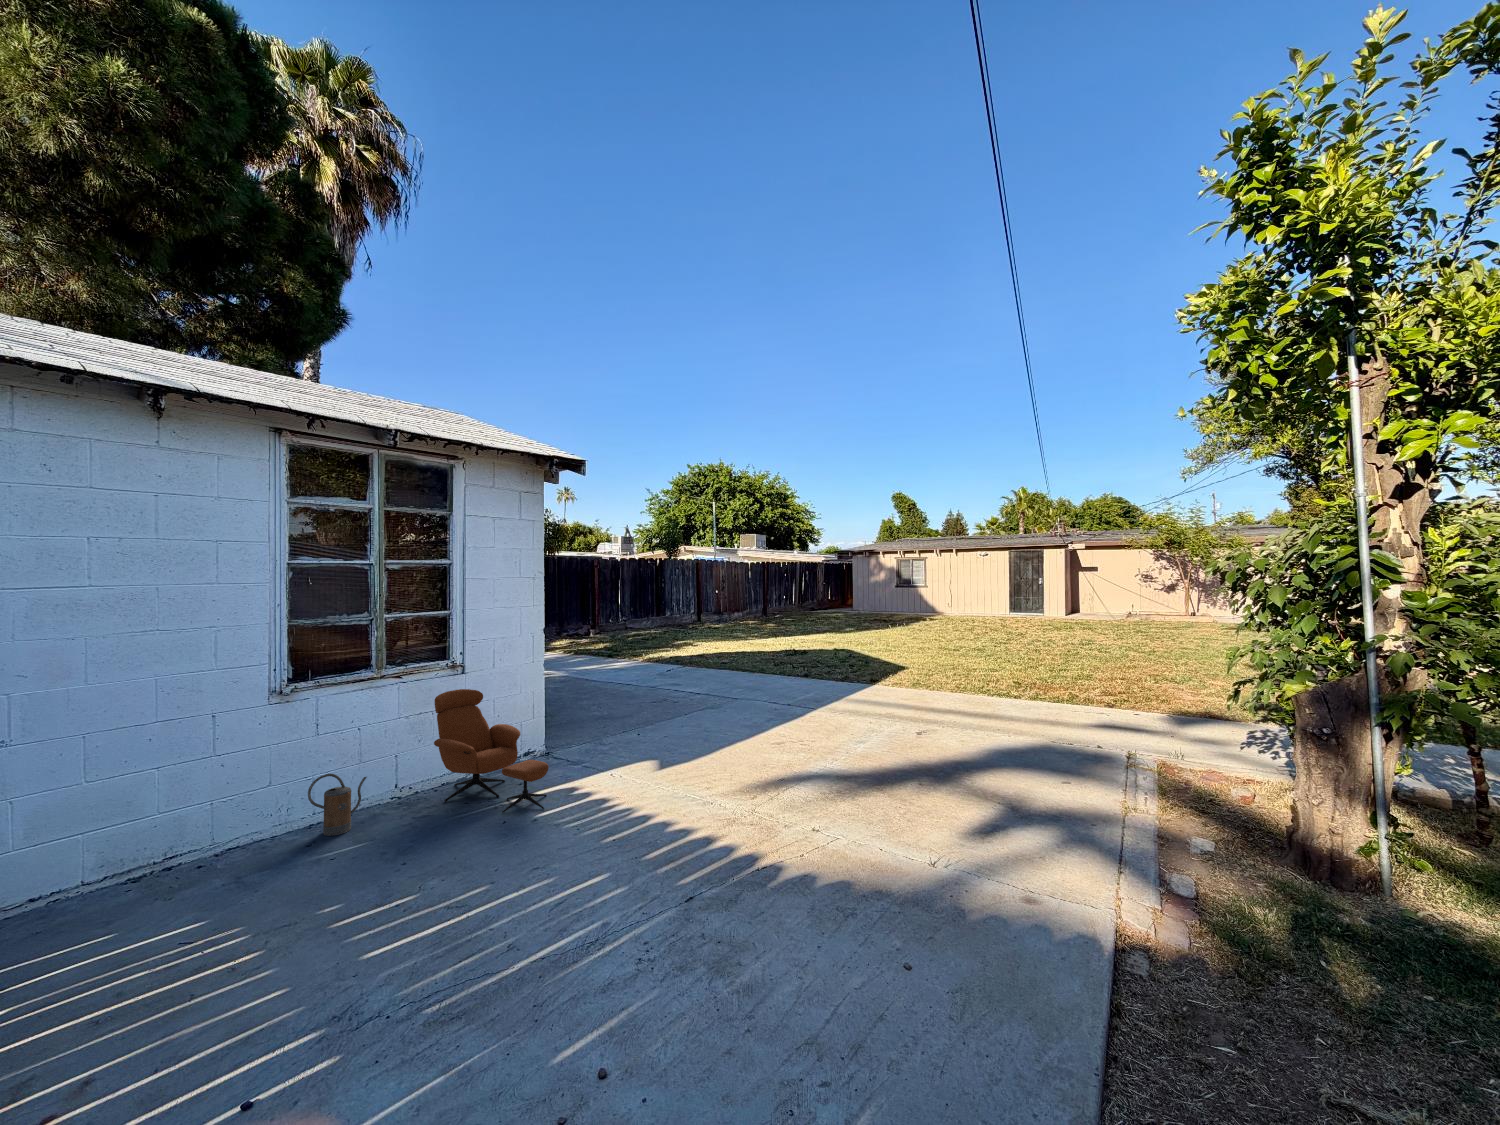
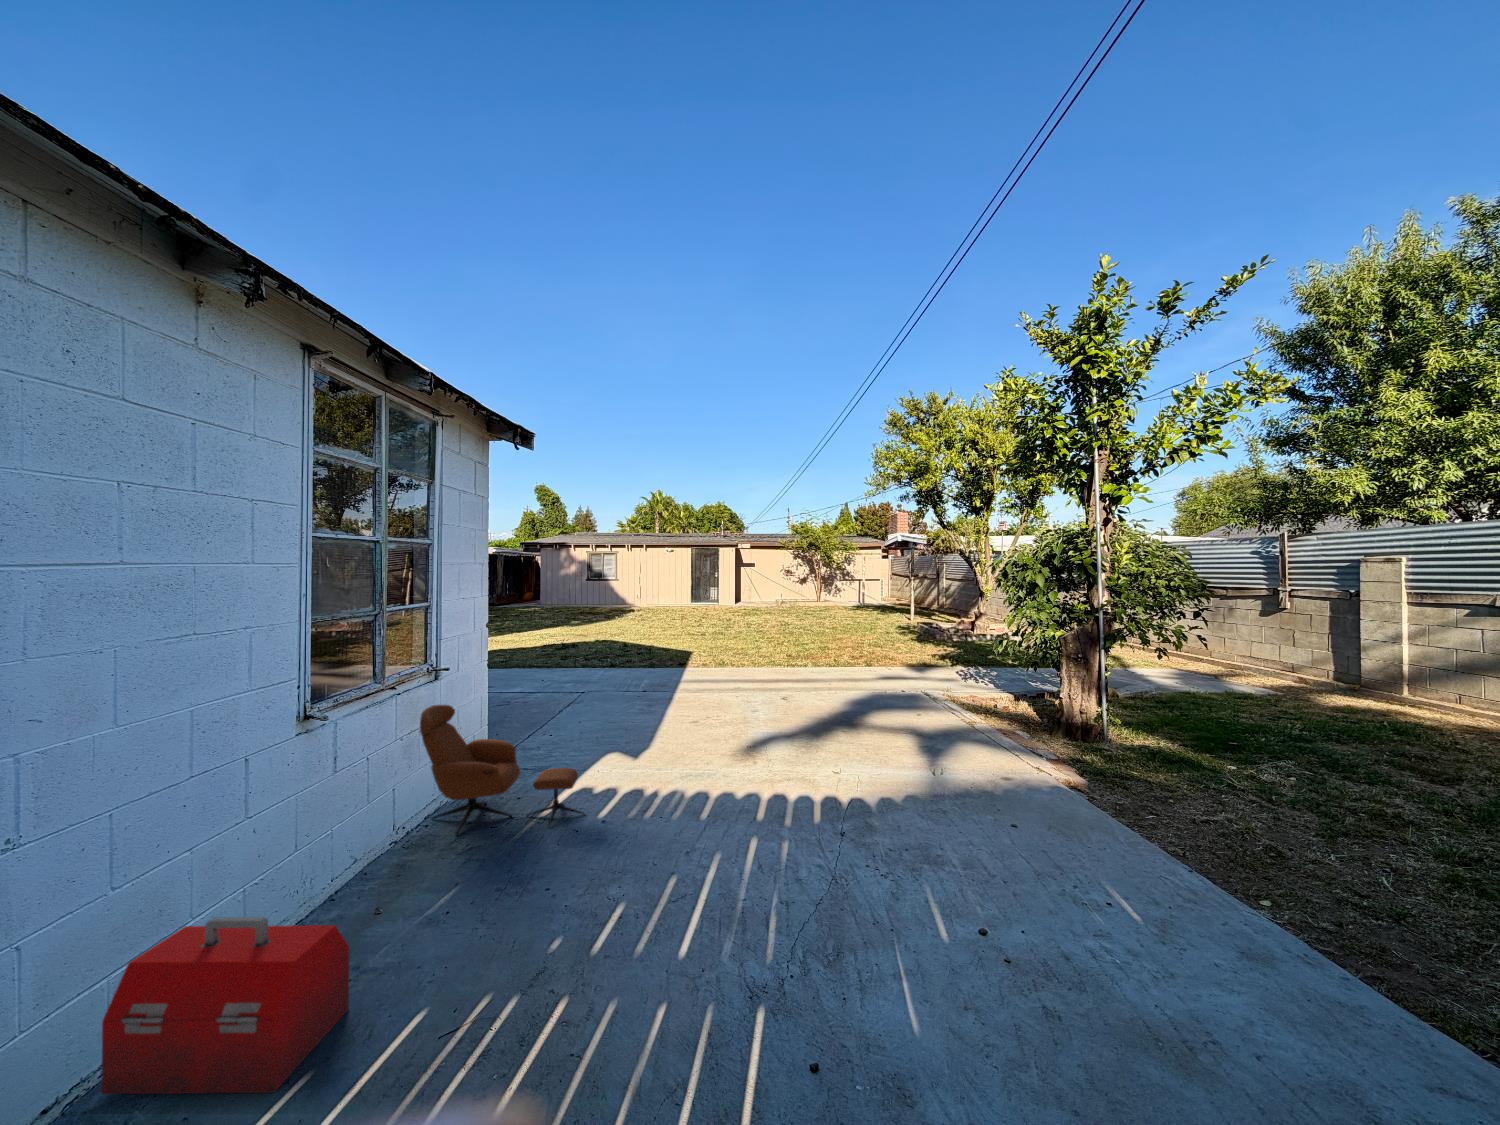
watering can: present [308,774,367,836] -> none [355,820,398,902]
toolbox: none [66,810,196,938] -> present [101,917,349,1094]

